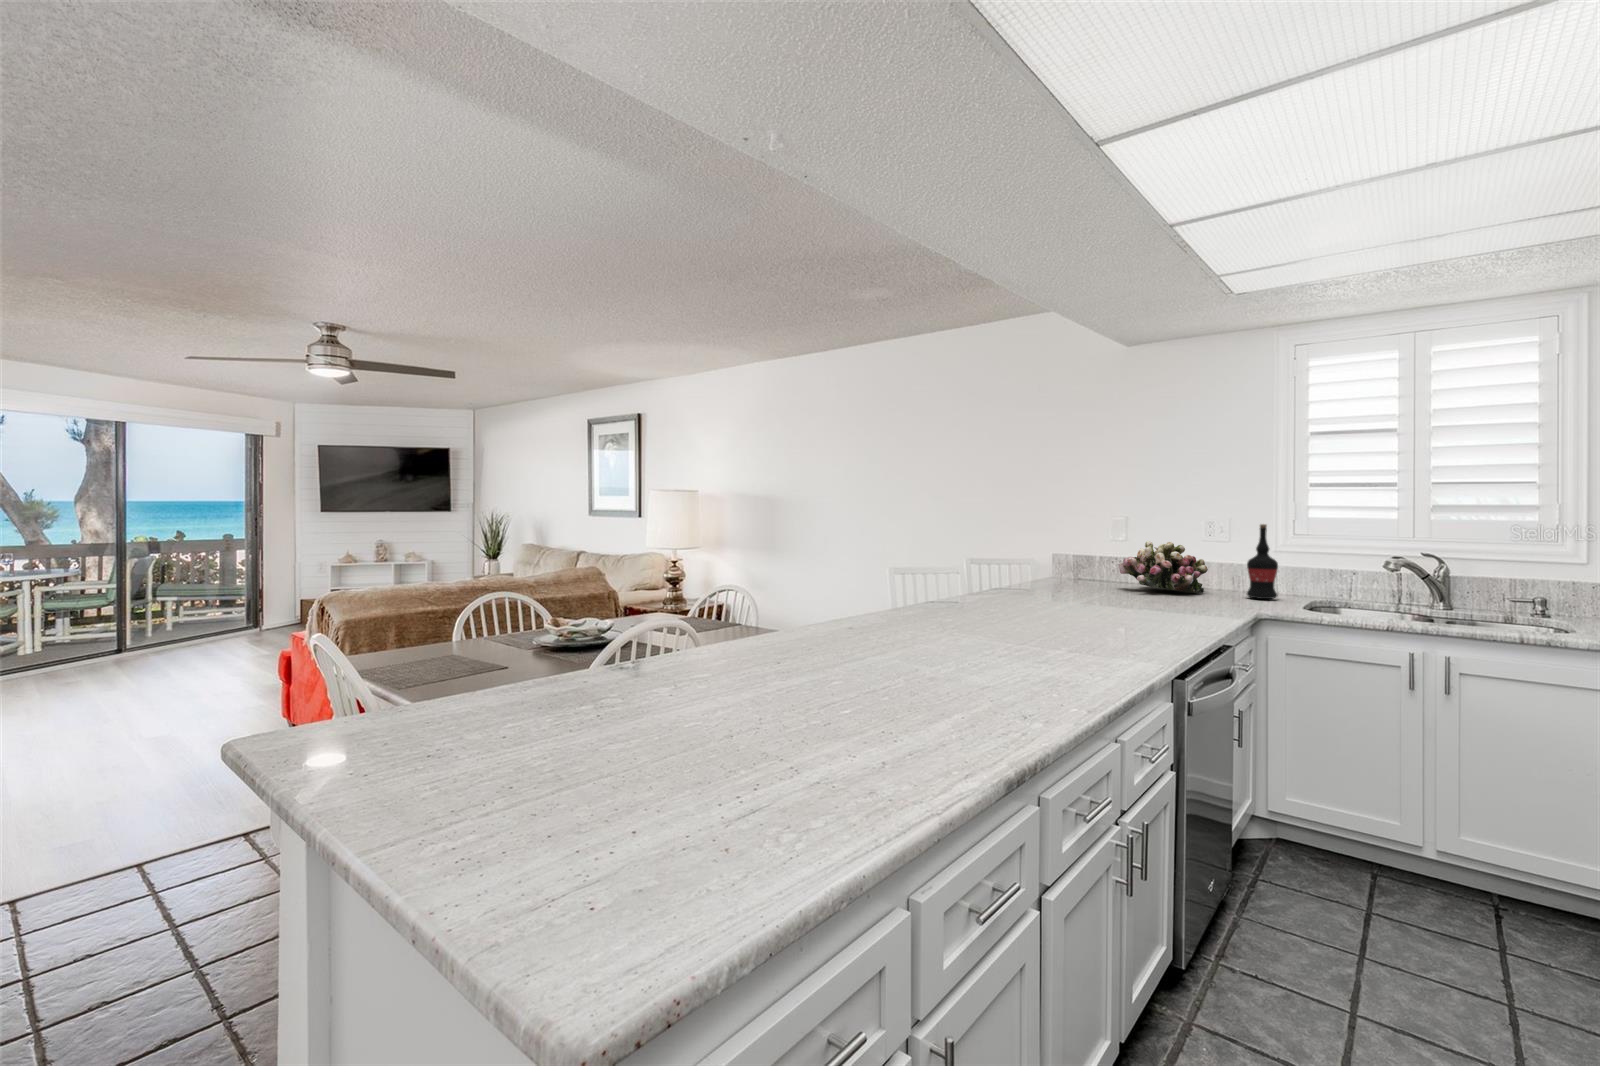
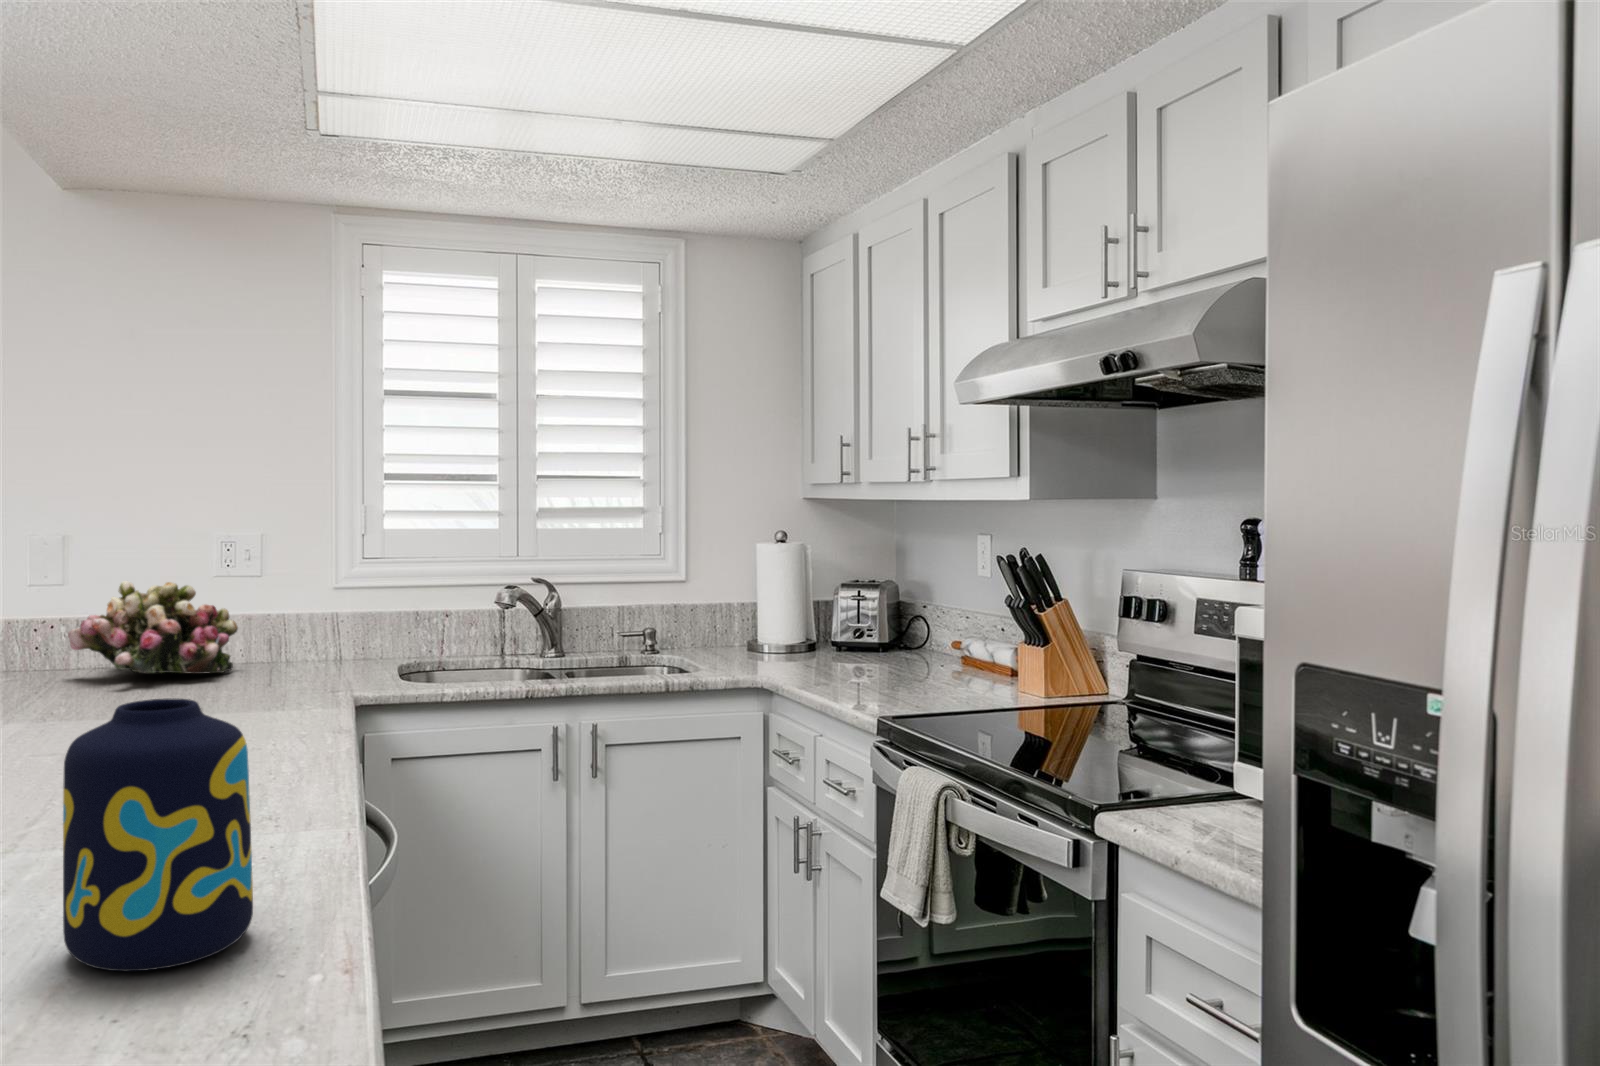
wine bottle: present [1247,524,1278,599] -> none [305,544,353,672]
vase: none [1034,560,1117,679] -> present [63,698,253,971]

